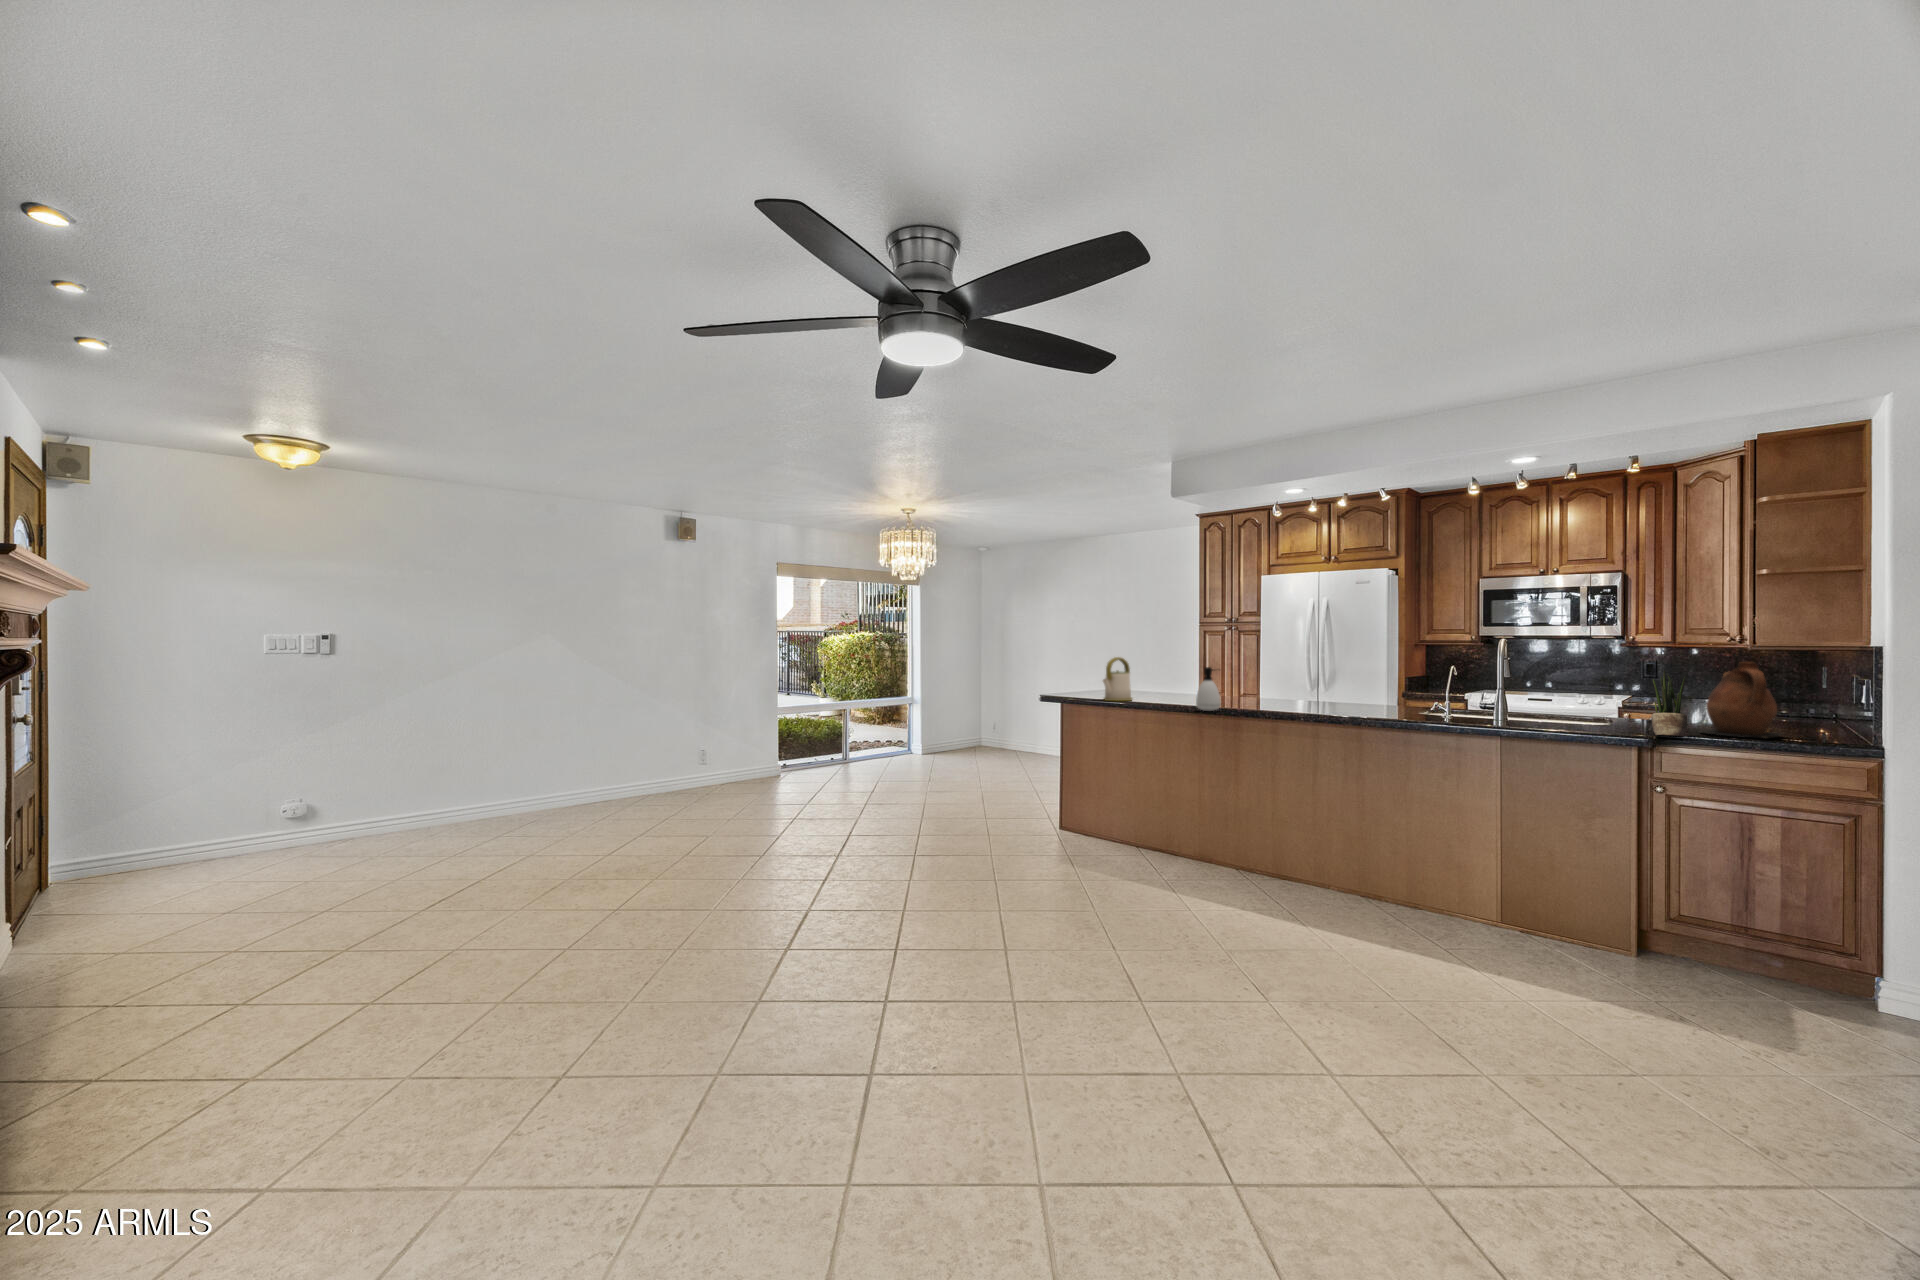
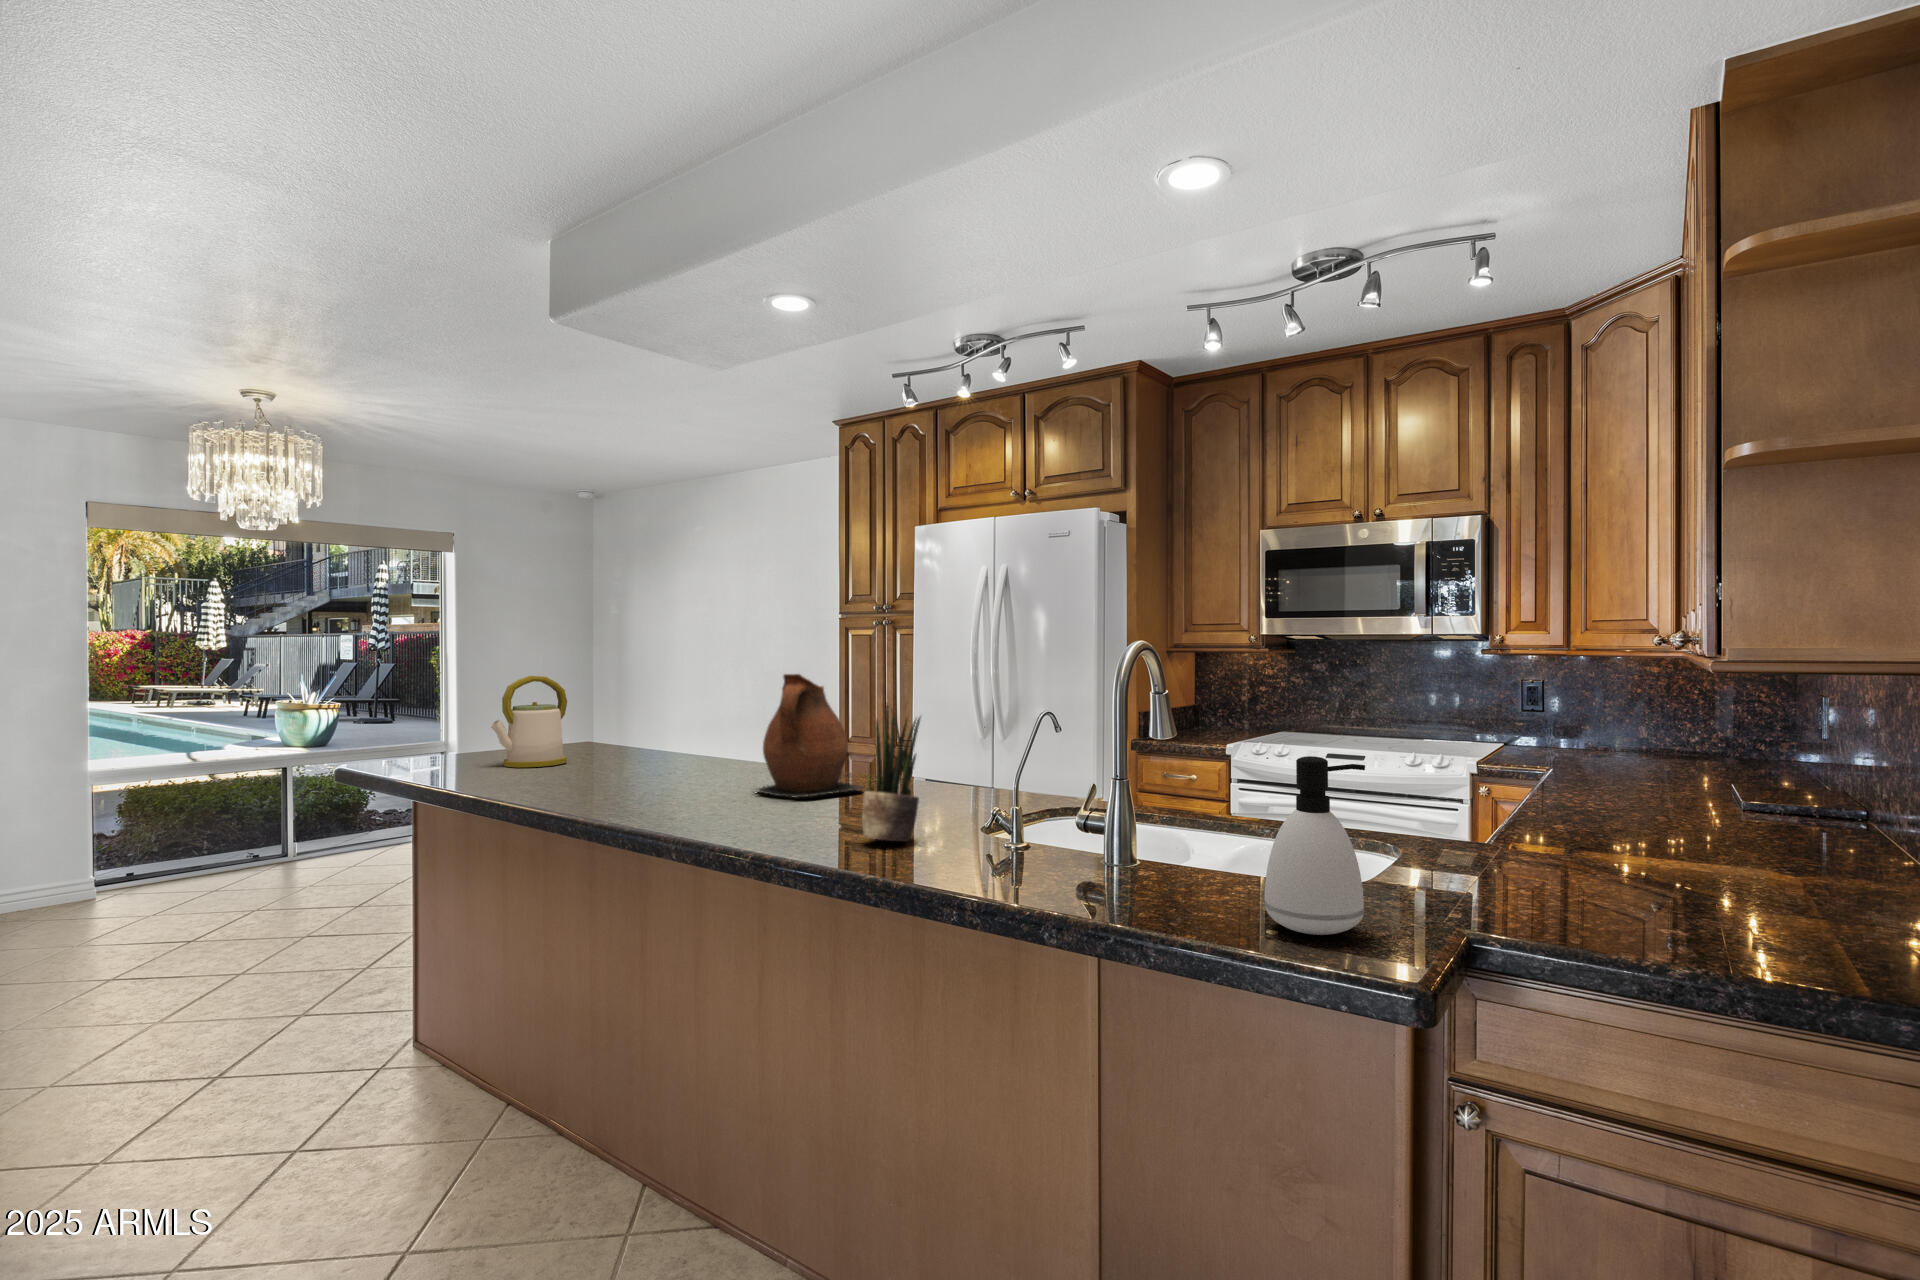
ceramic pitcher: present [1699,662,1781,738] -> present [757,674,863,797]
soap dispenser: present [1196,667,1221,711] -> present [1265,756,1365,935]
potted plant: present [1652,671,1687,737] -> present [862,705,920,841]

